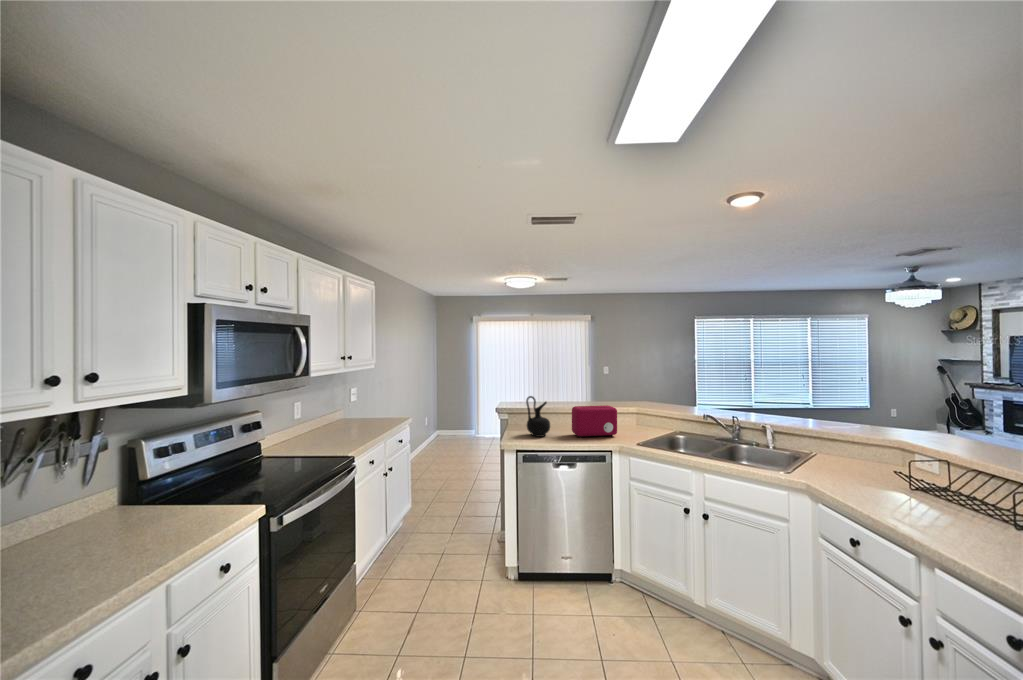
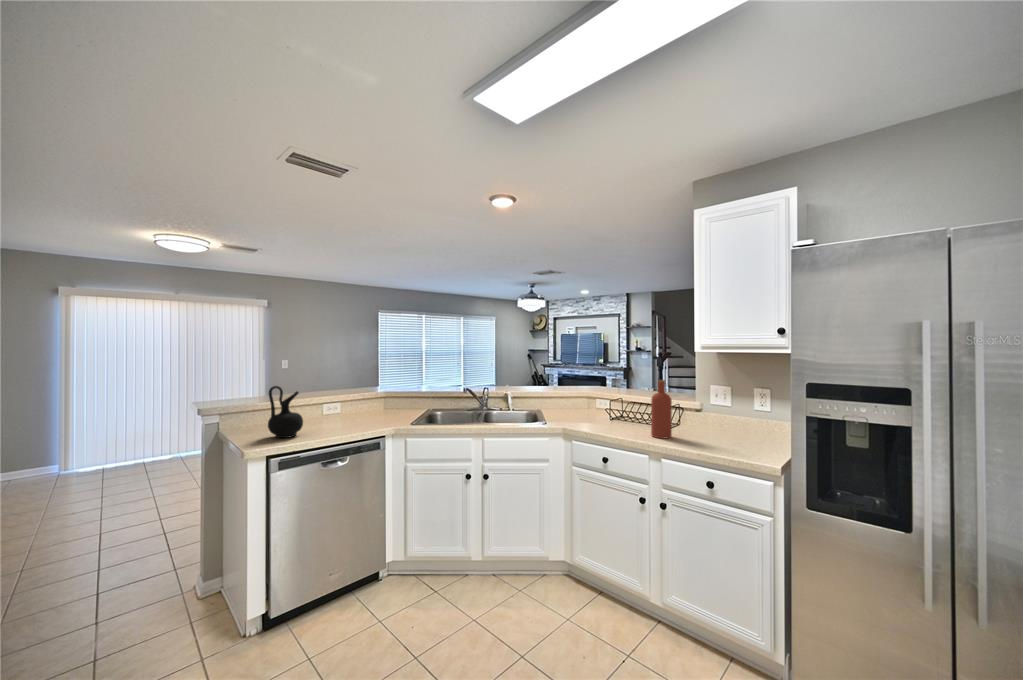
toaster: present [572,405,617,438] -> none [327,391,380,430]
bottle: none [947,444,993,544] -> present [651,380,672,438]

